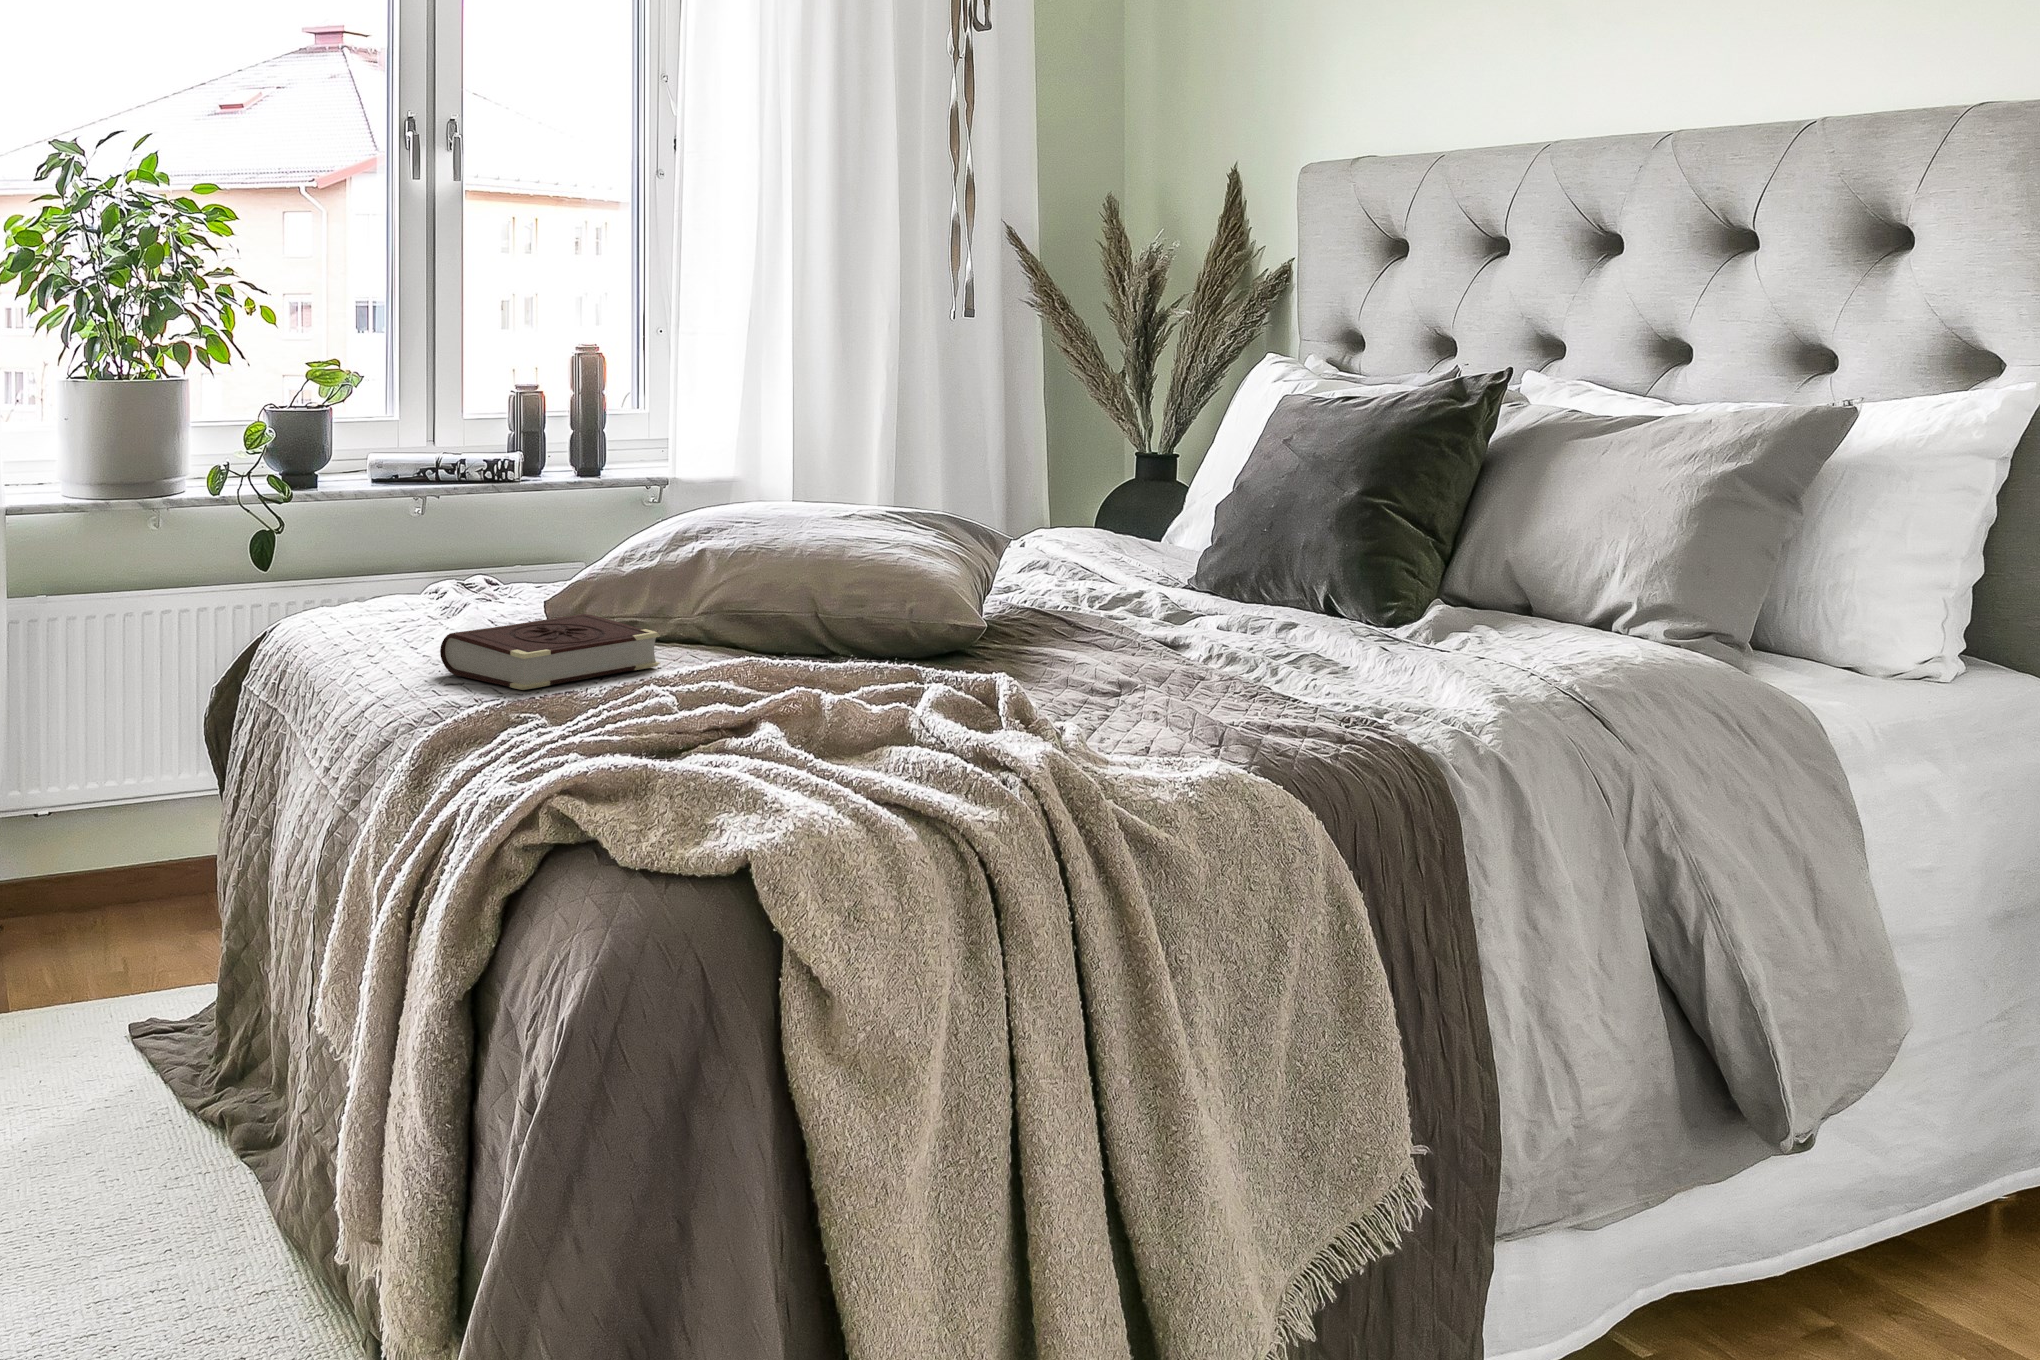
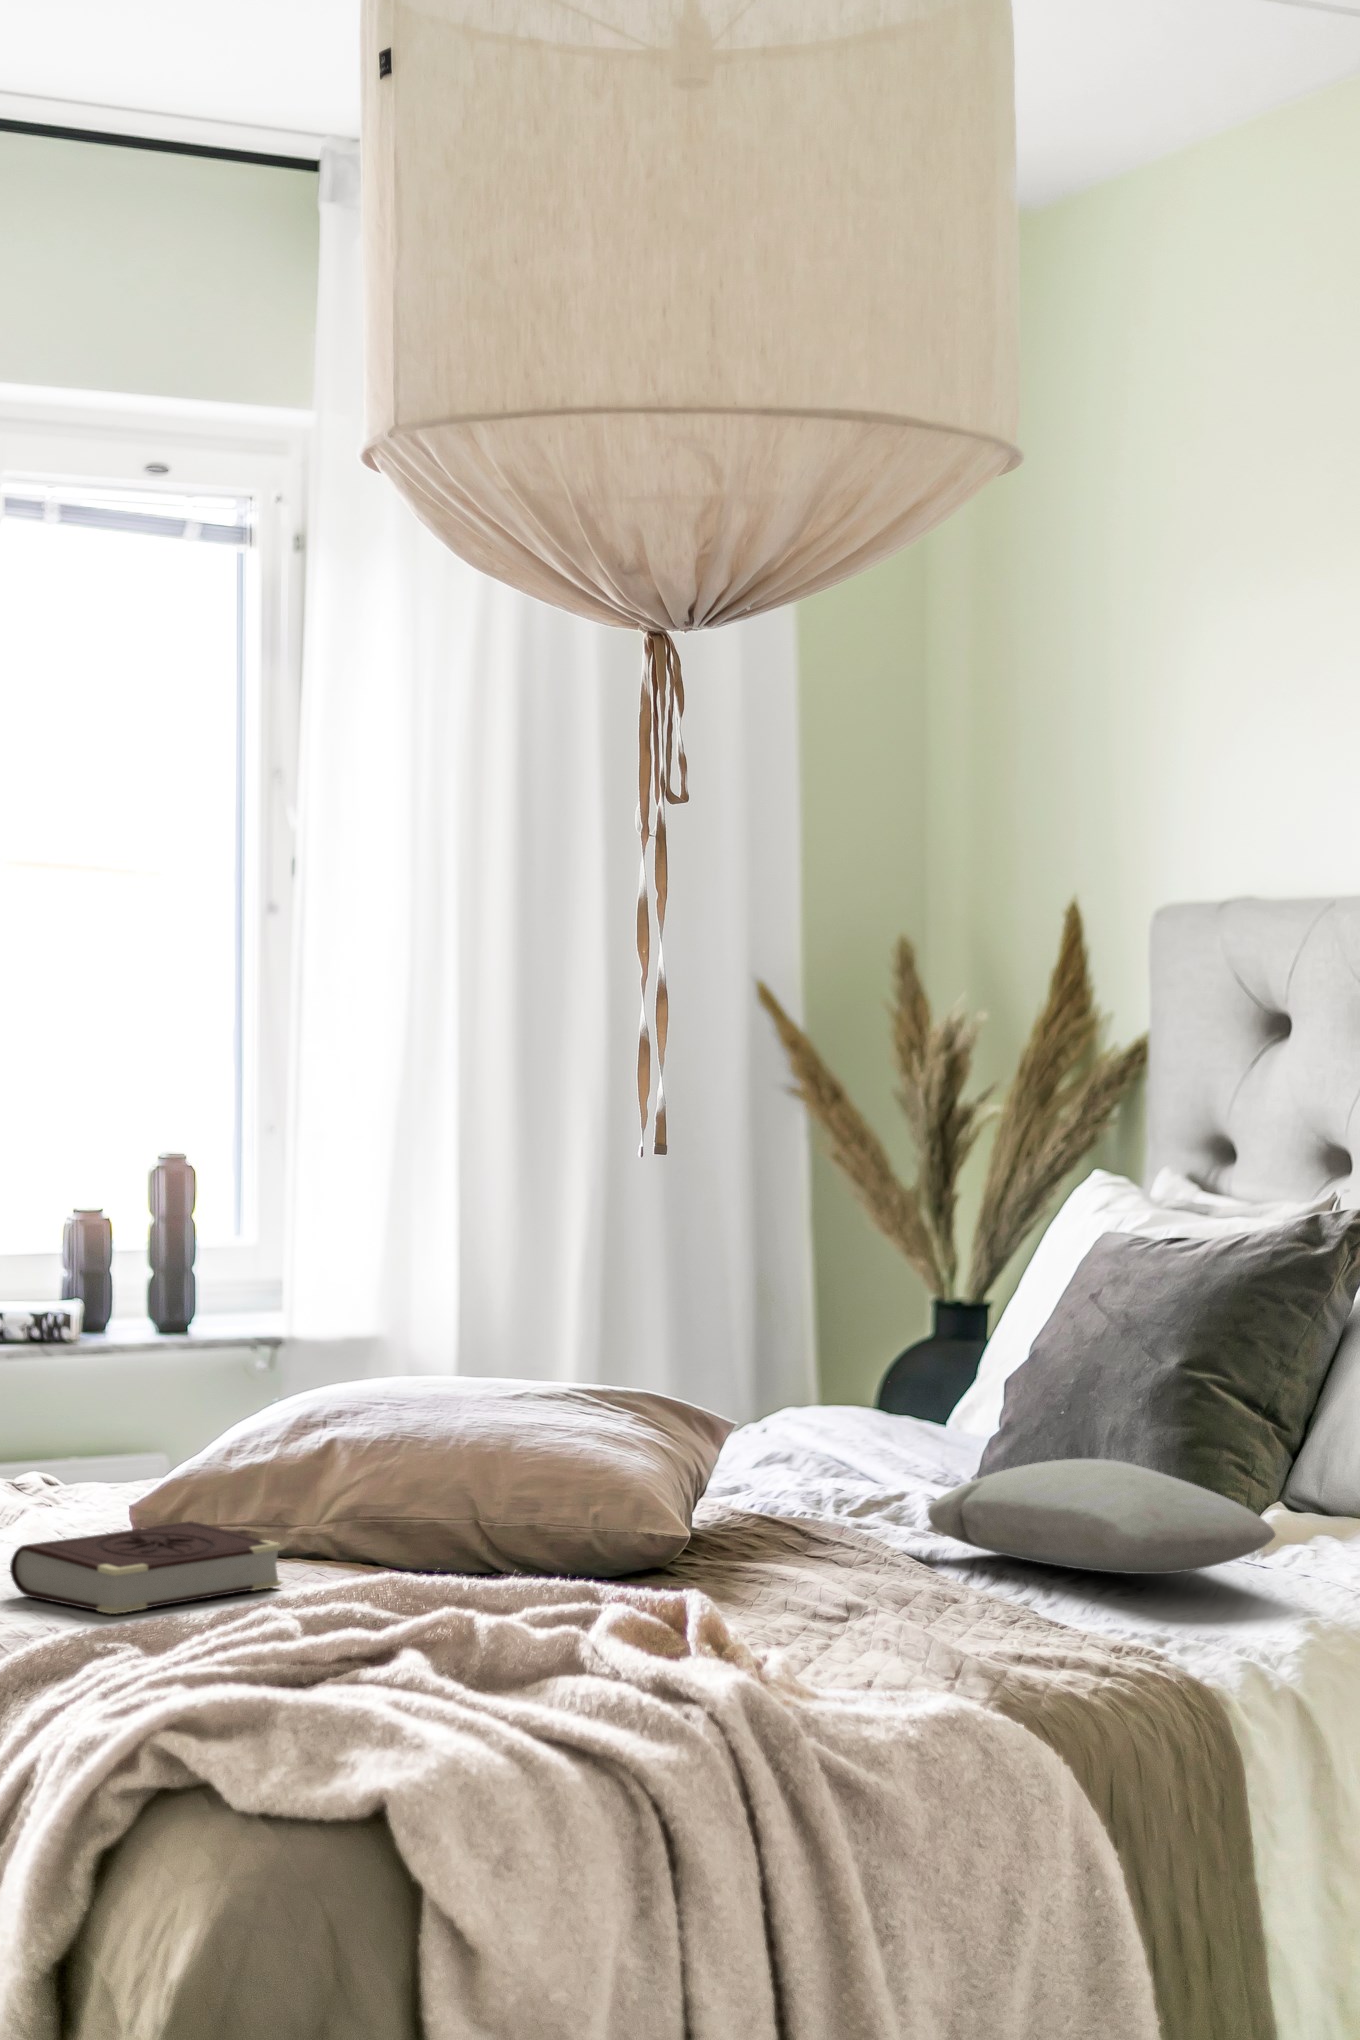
pillow: none [1173,567,1464,659] -> present [928,1459,1275,1574]

